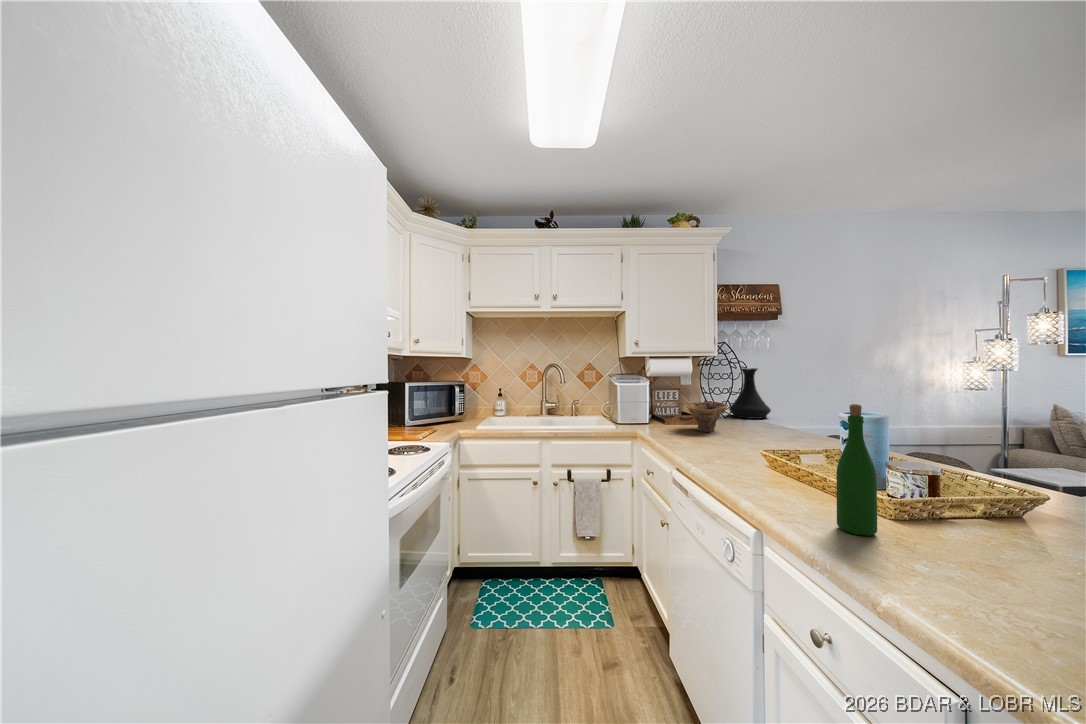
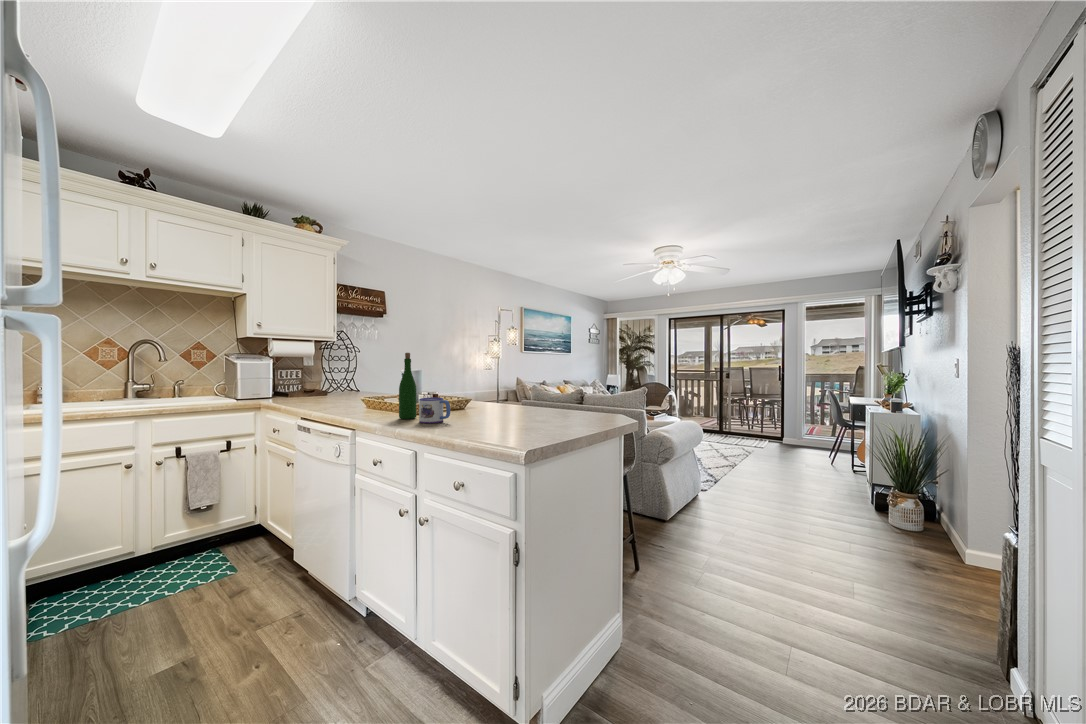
vase: present [729,368,771,419] -> none [346,353,378,392]
bowl: present [687,402,728,432] -> none [309,376,344,399]
mug: none [894,507,994,580] -> present [419,397,450,423]

